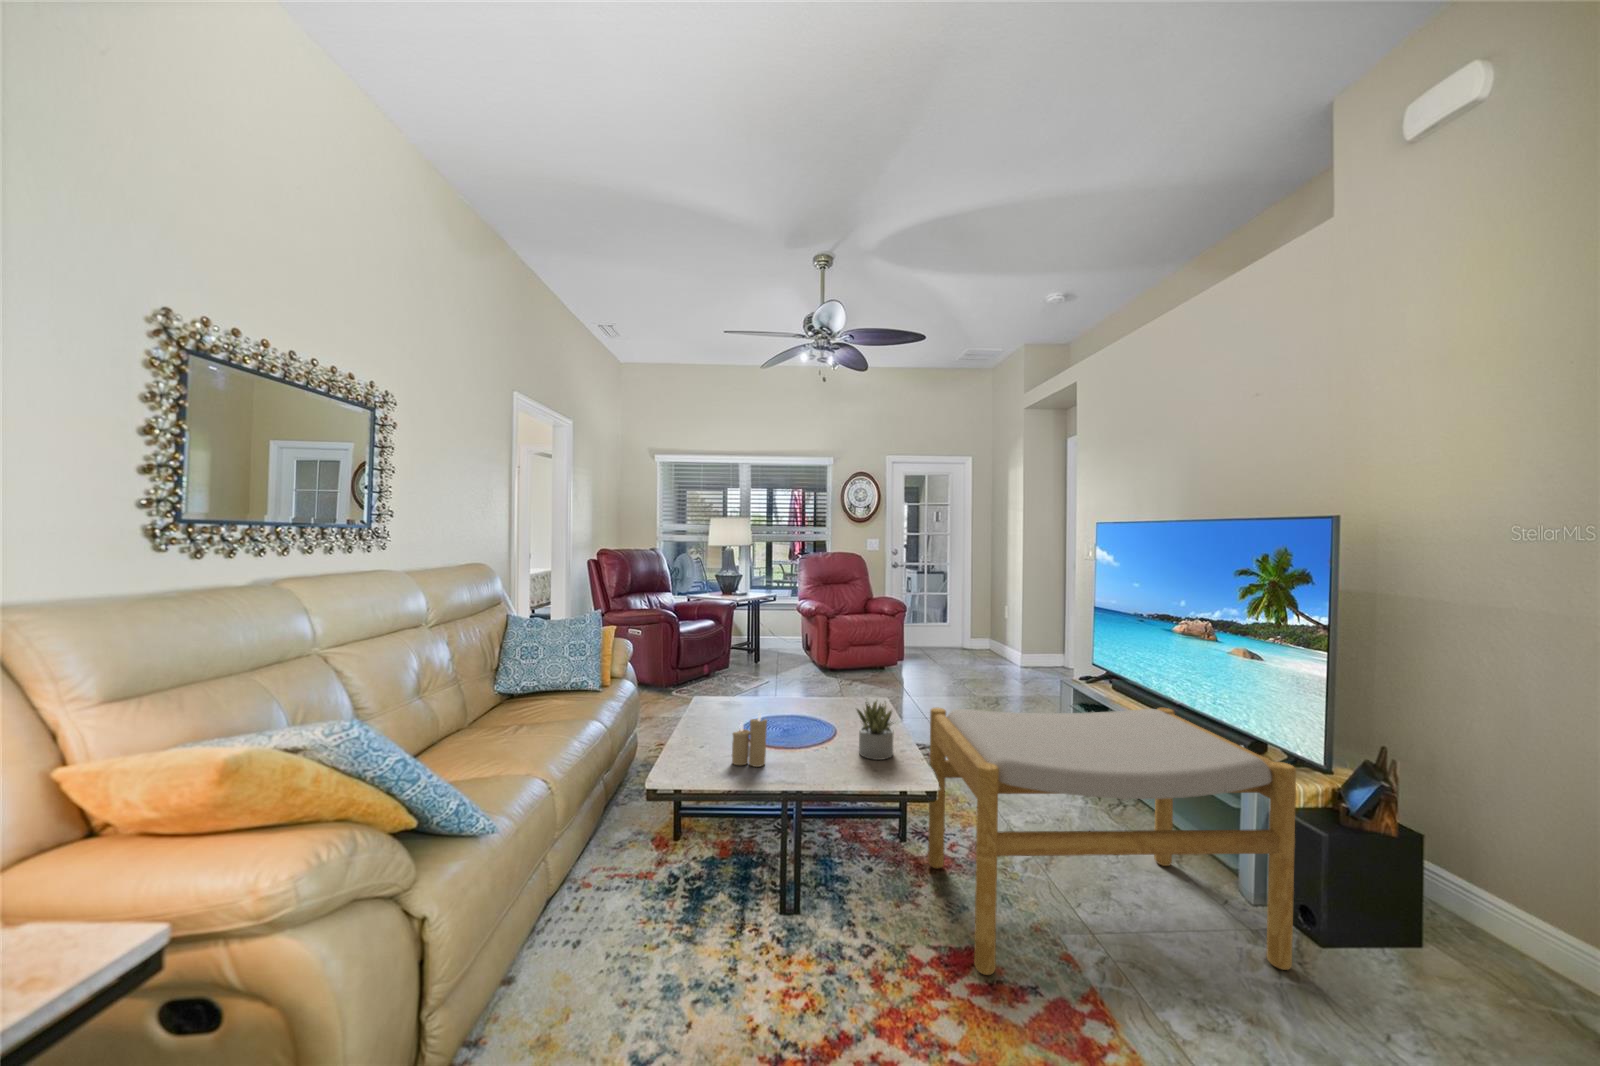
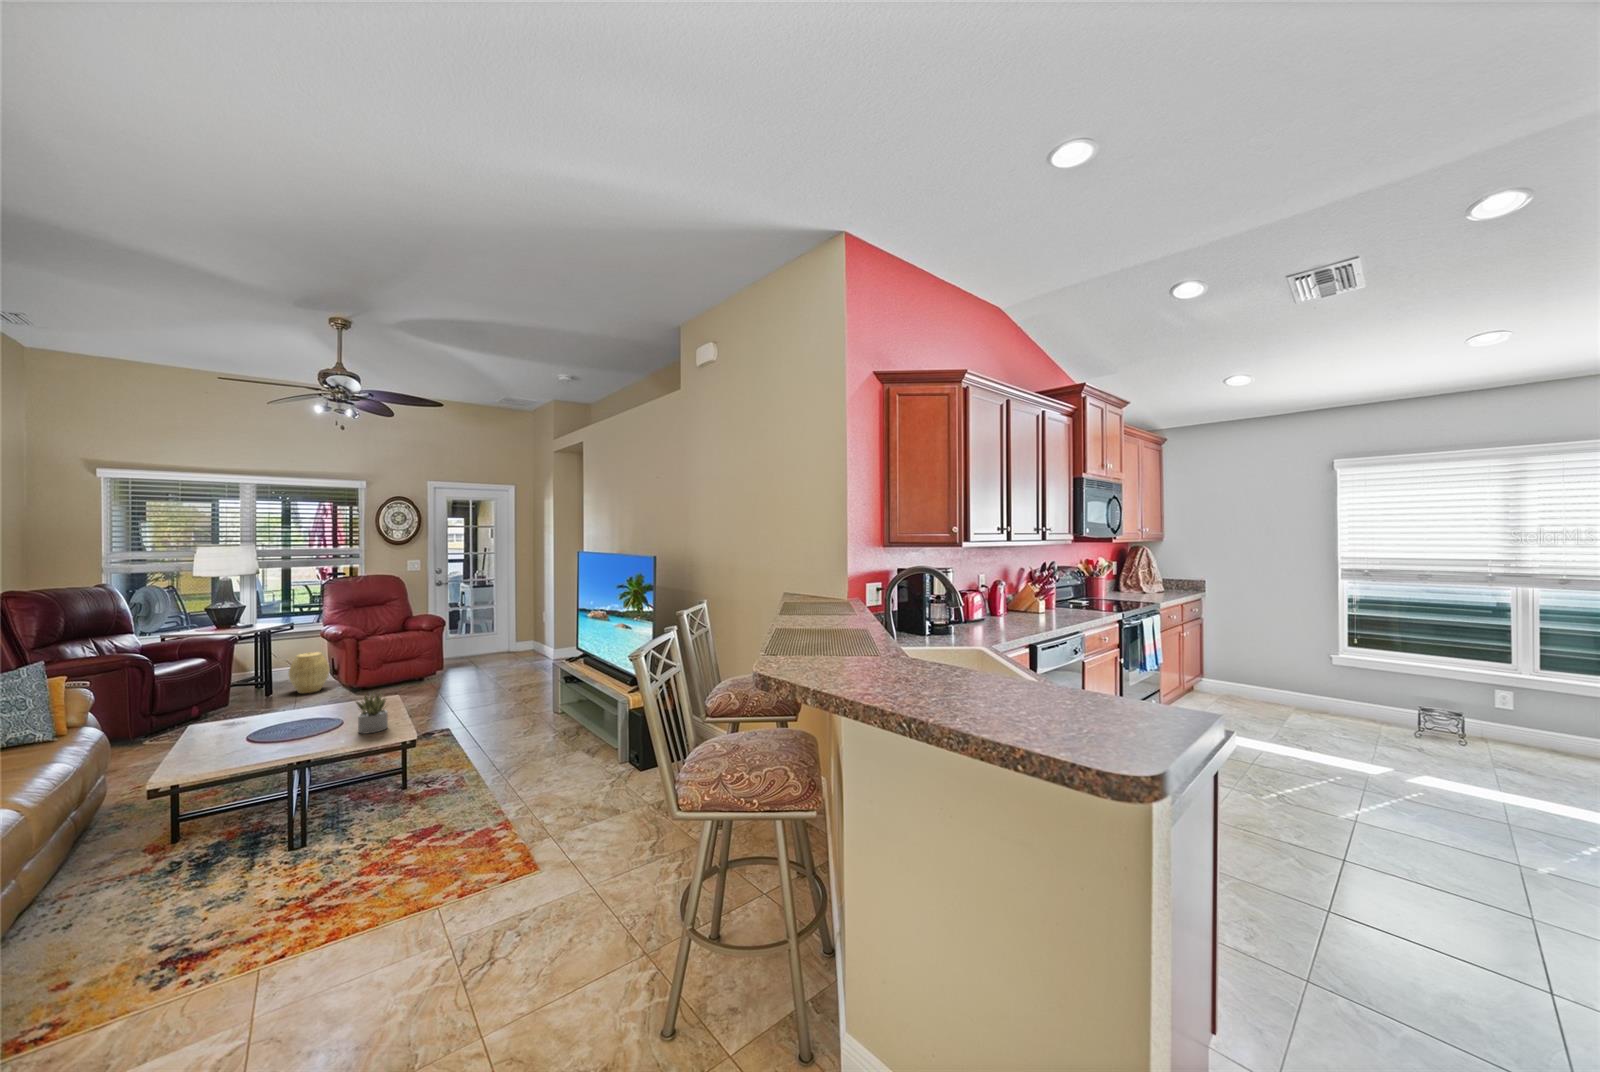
woven basket: none [773,626,805,668] -> present [289,652,330,693]
footstool: present [928,708,1296,975] -> none [417,666,617,834]
candle: present [732,713,767,767] -> none [232,717,269,760]

